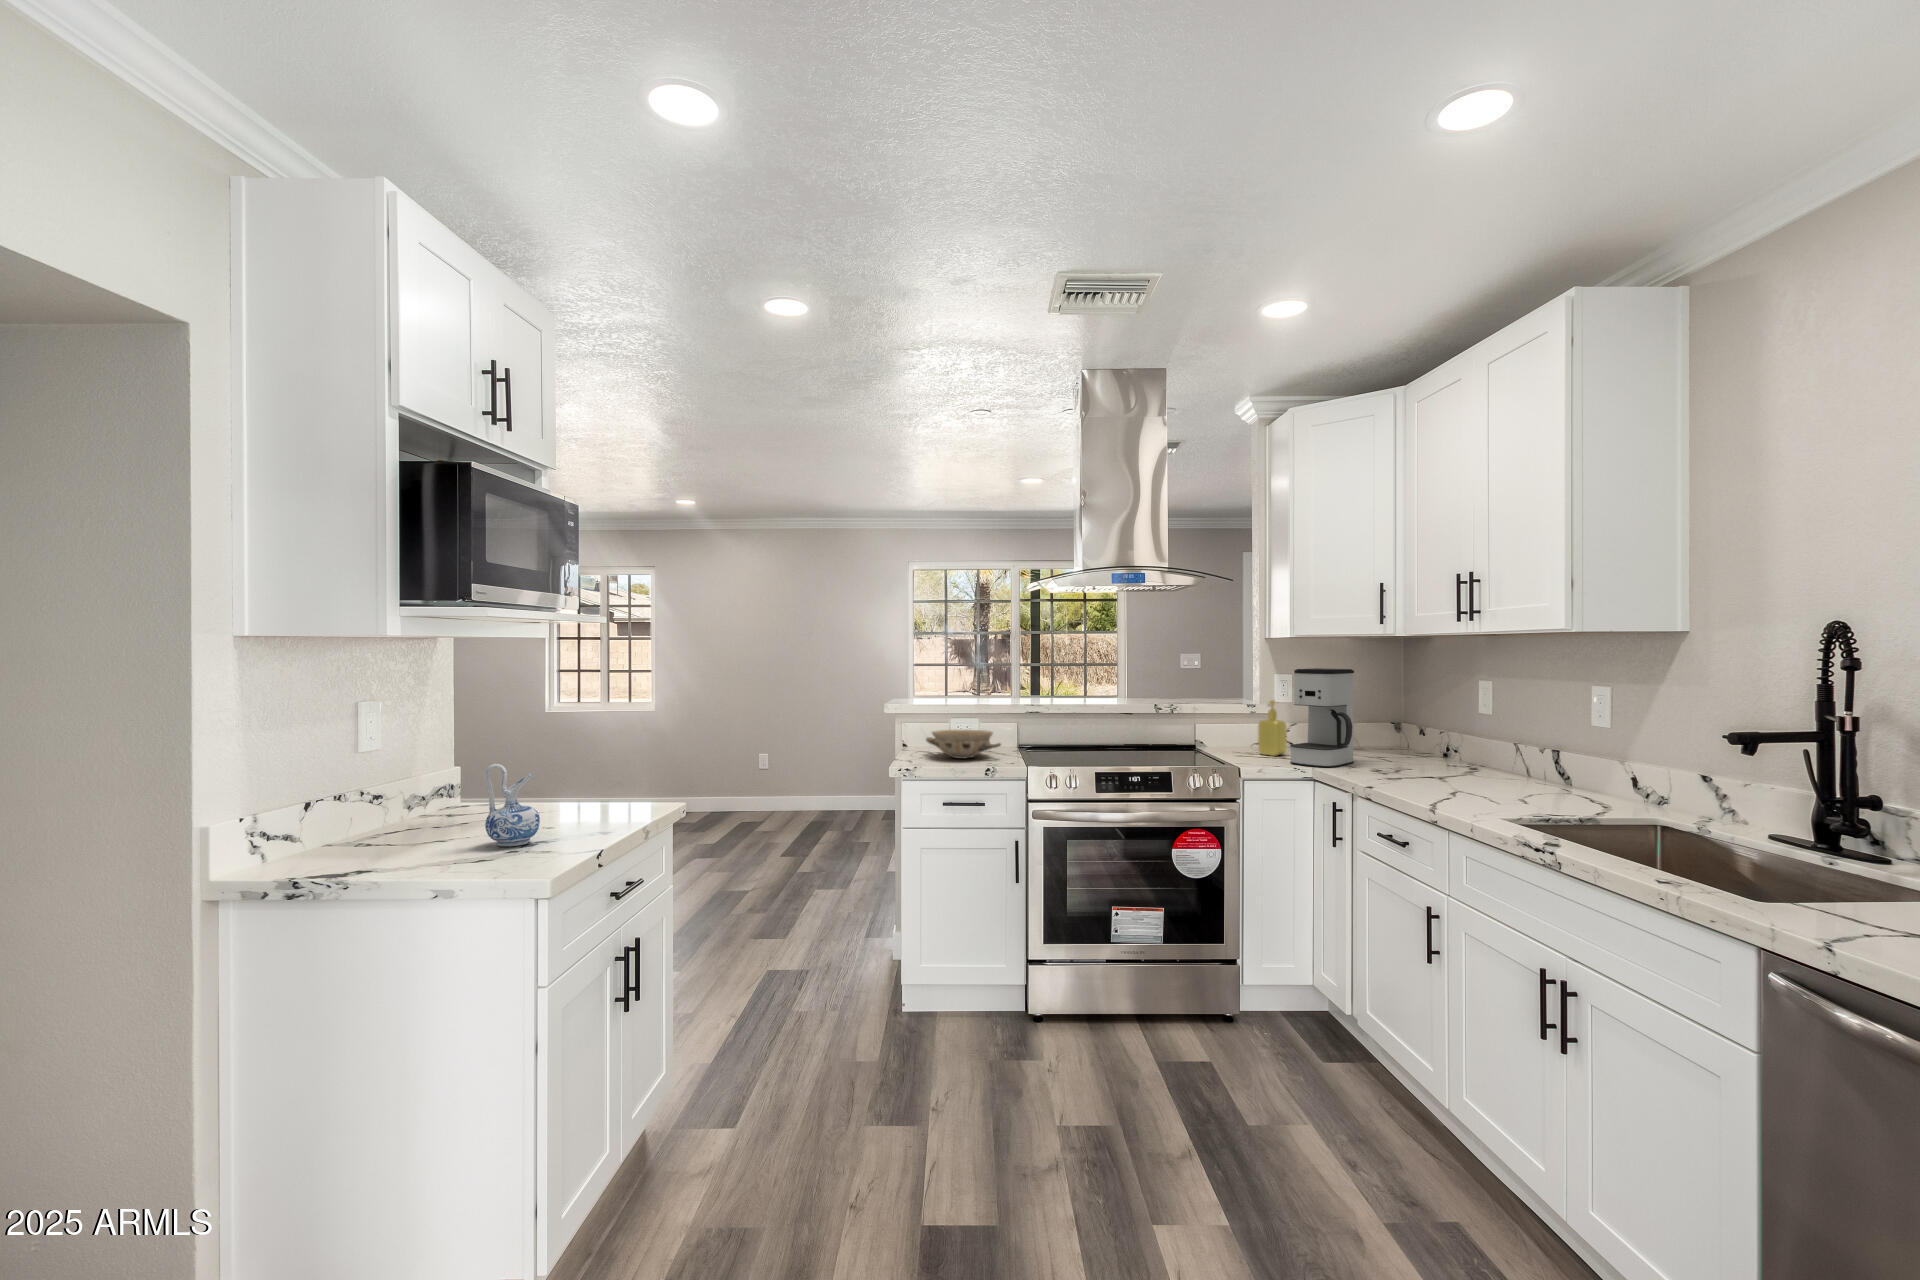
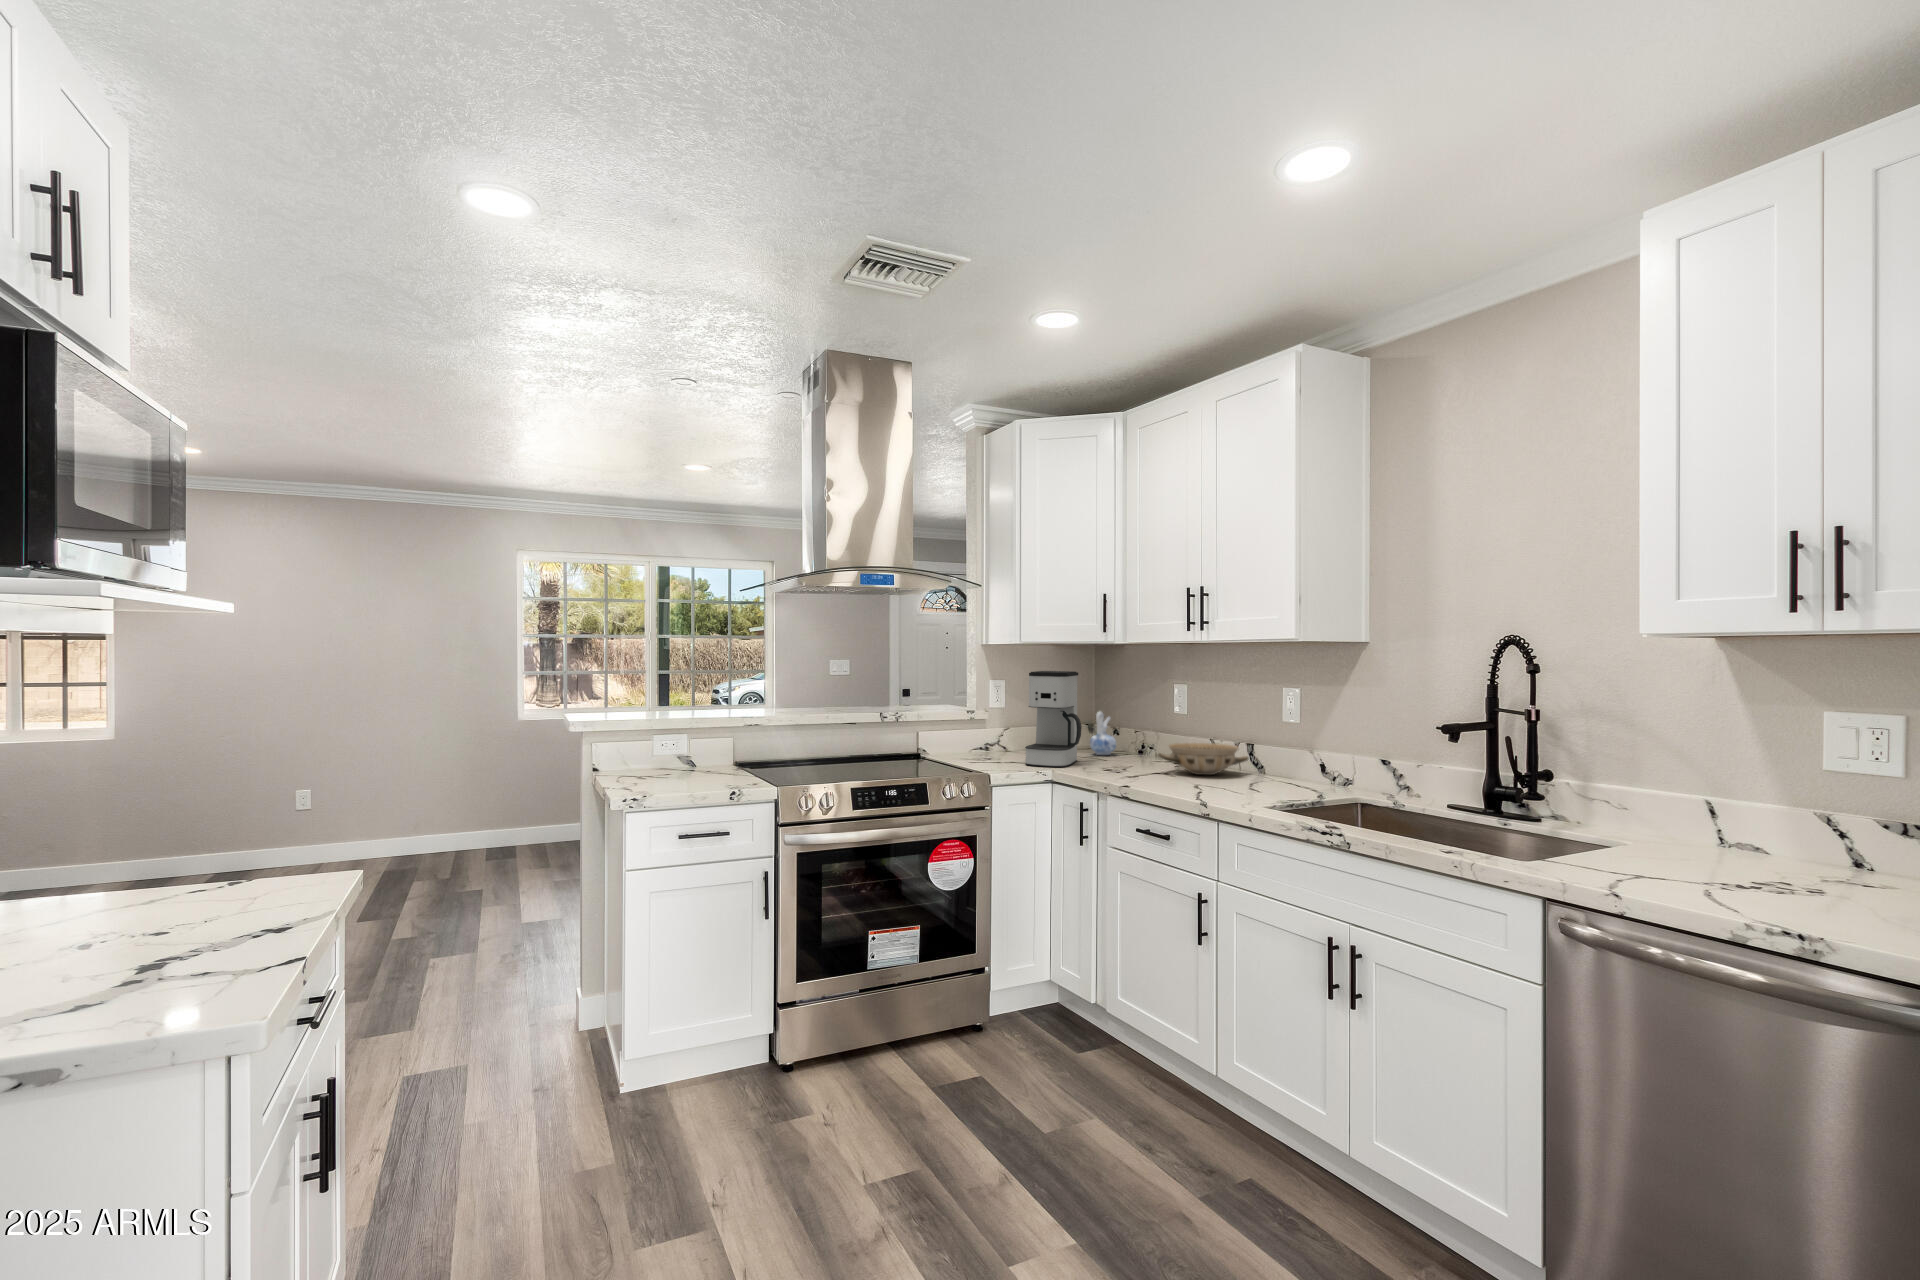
soap dispenser: present [1258,700,1287,756] -> none [985,703,1011,758]
ceramic bowl: present [926,730,1001,759] -> present [1158,743,1248,775]
ceramic pitcher: present [485,764,540,846] -> present [1090,712,1116,755]

